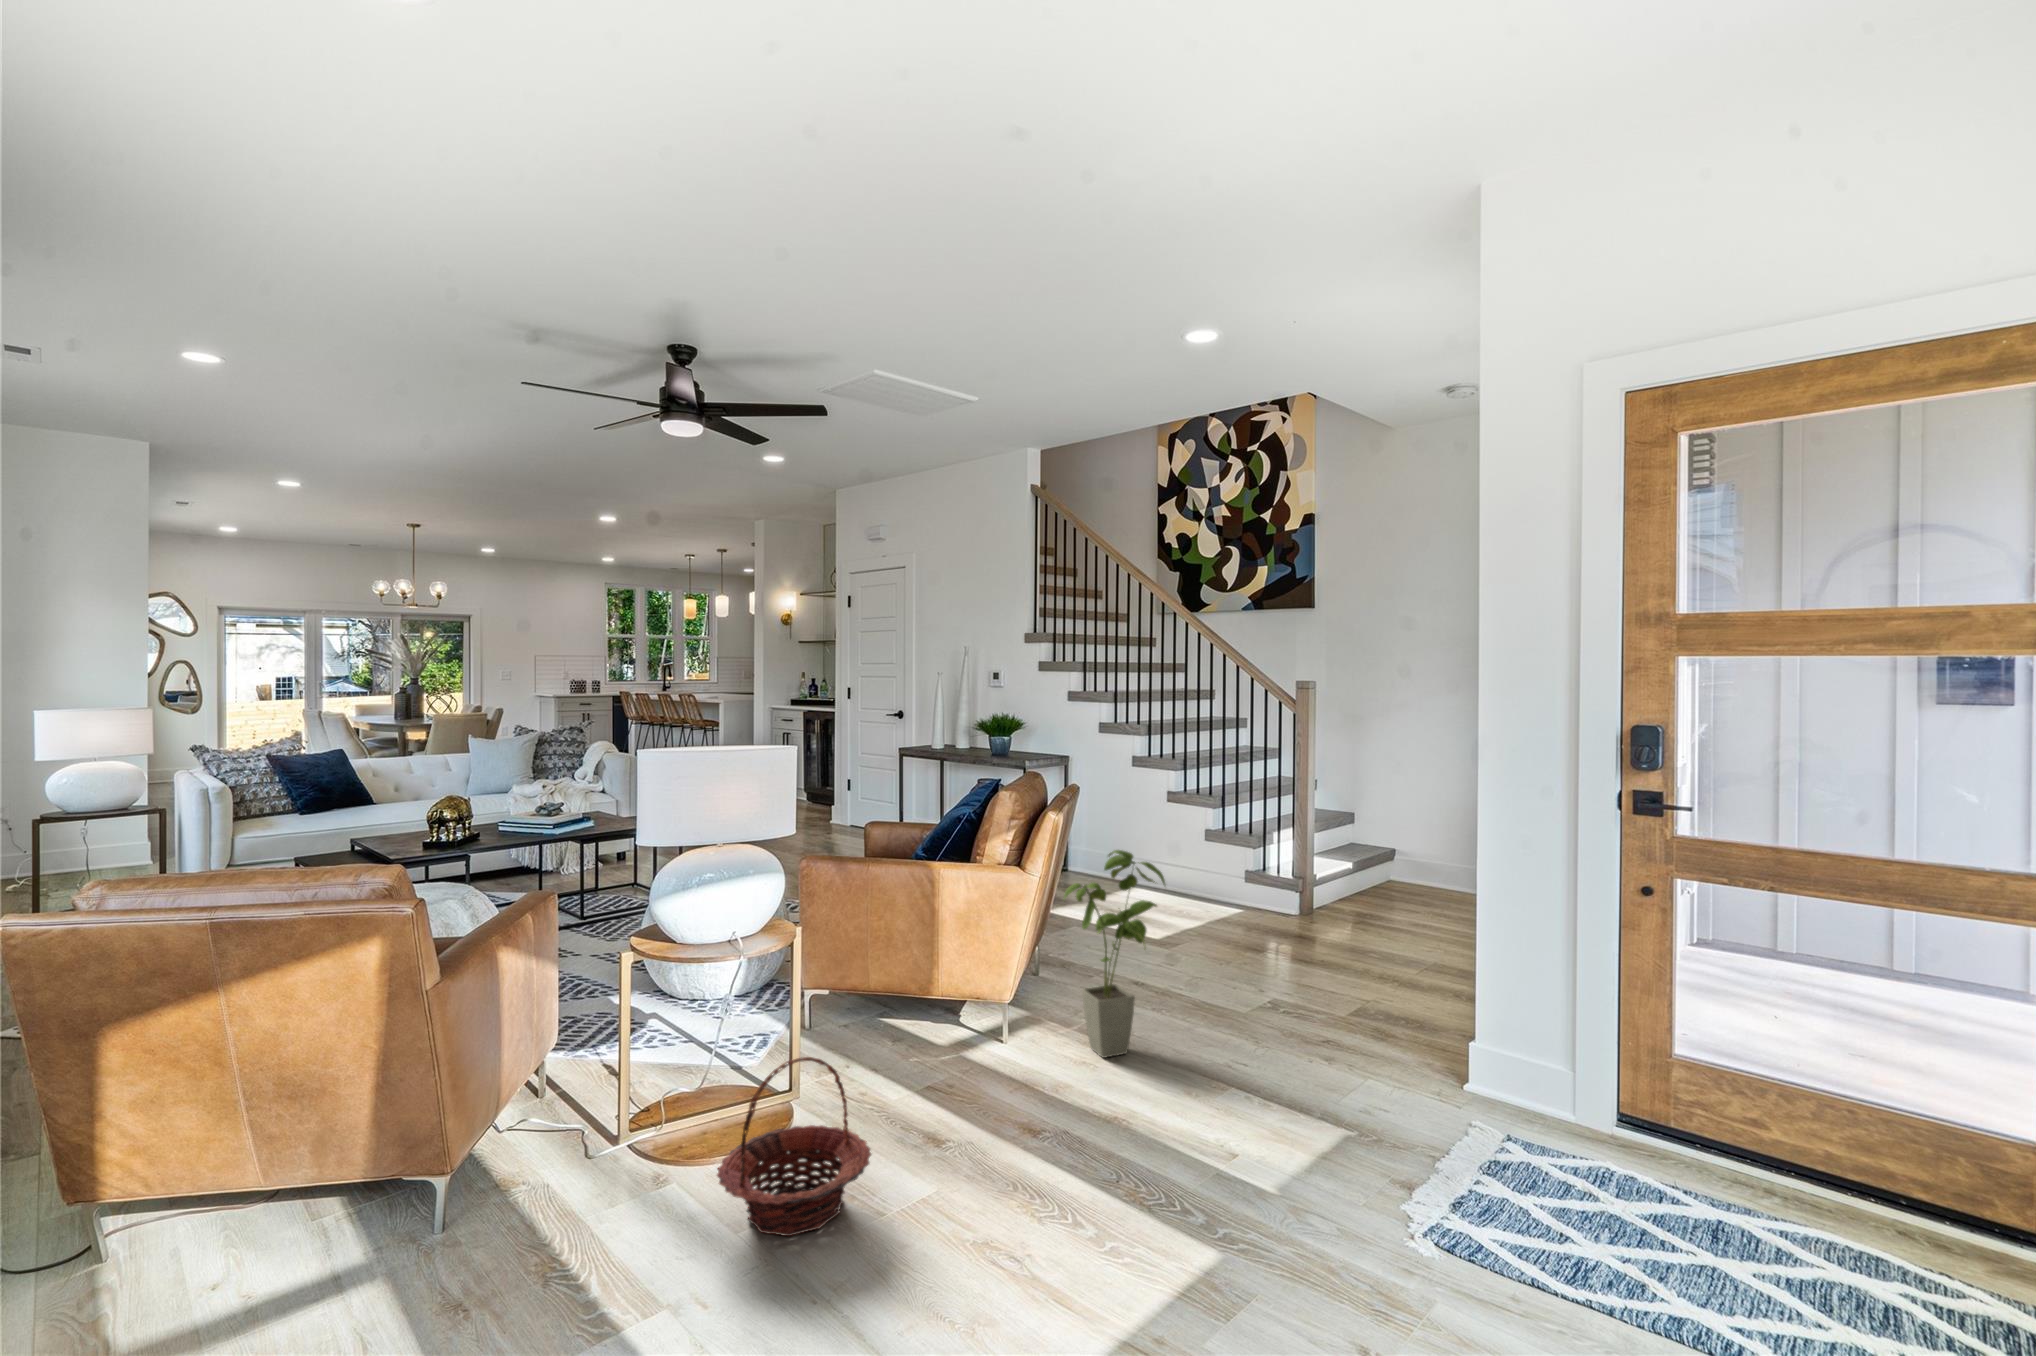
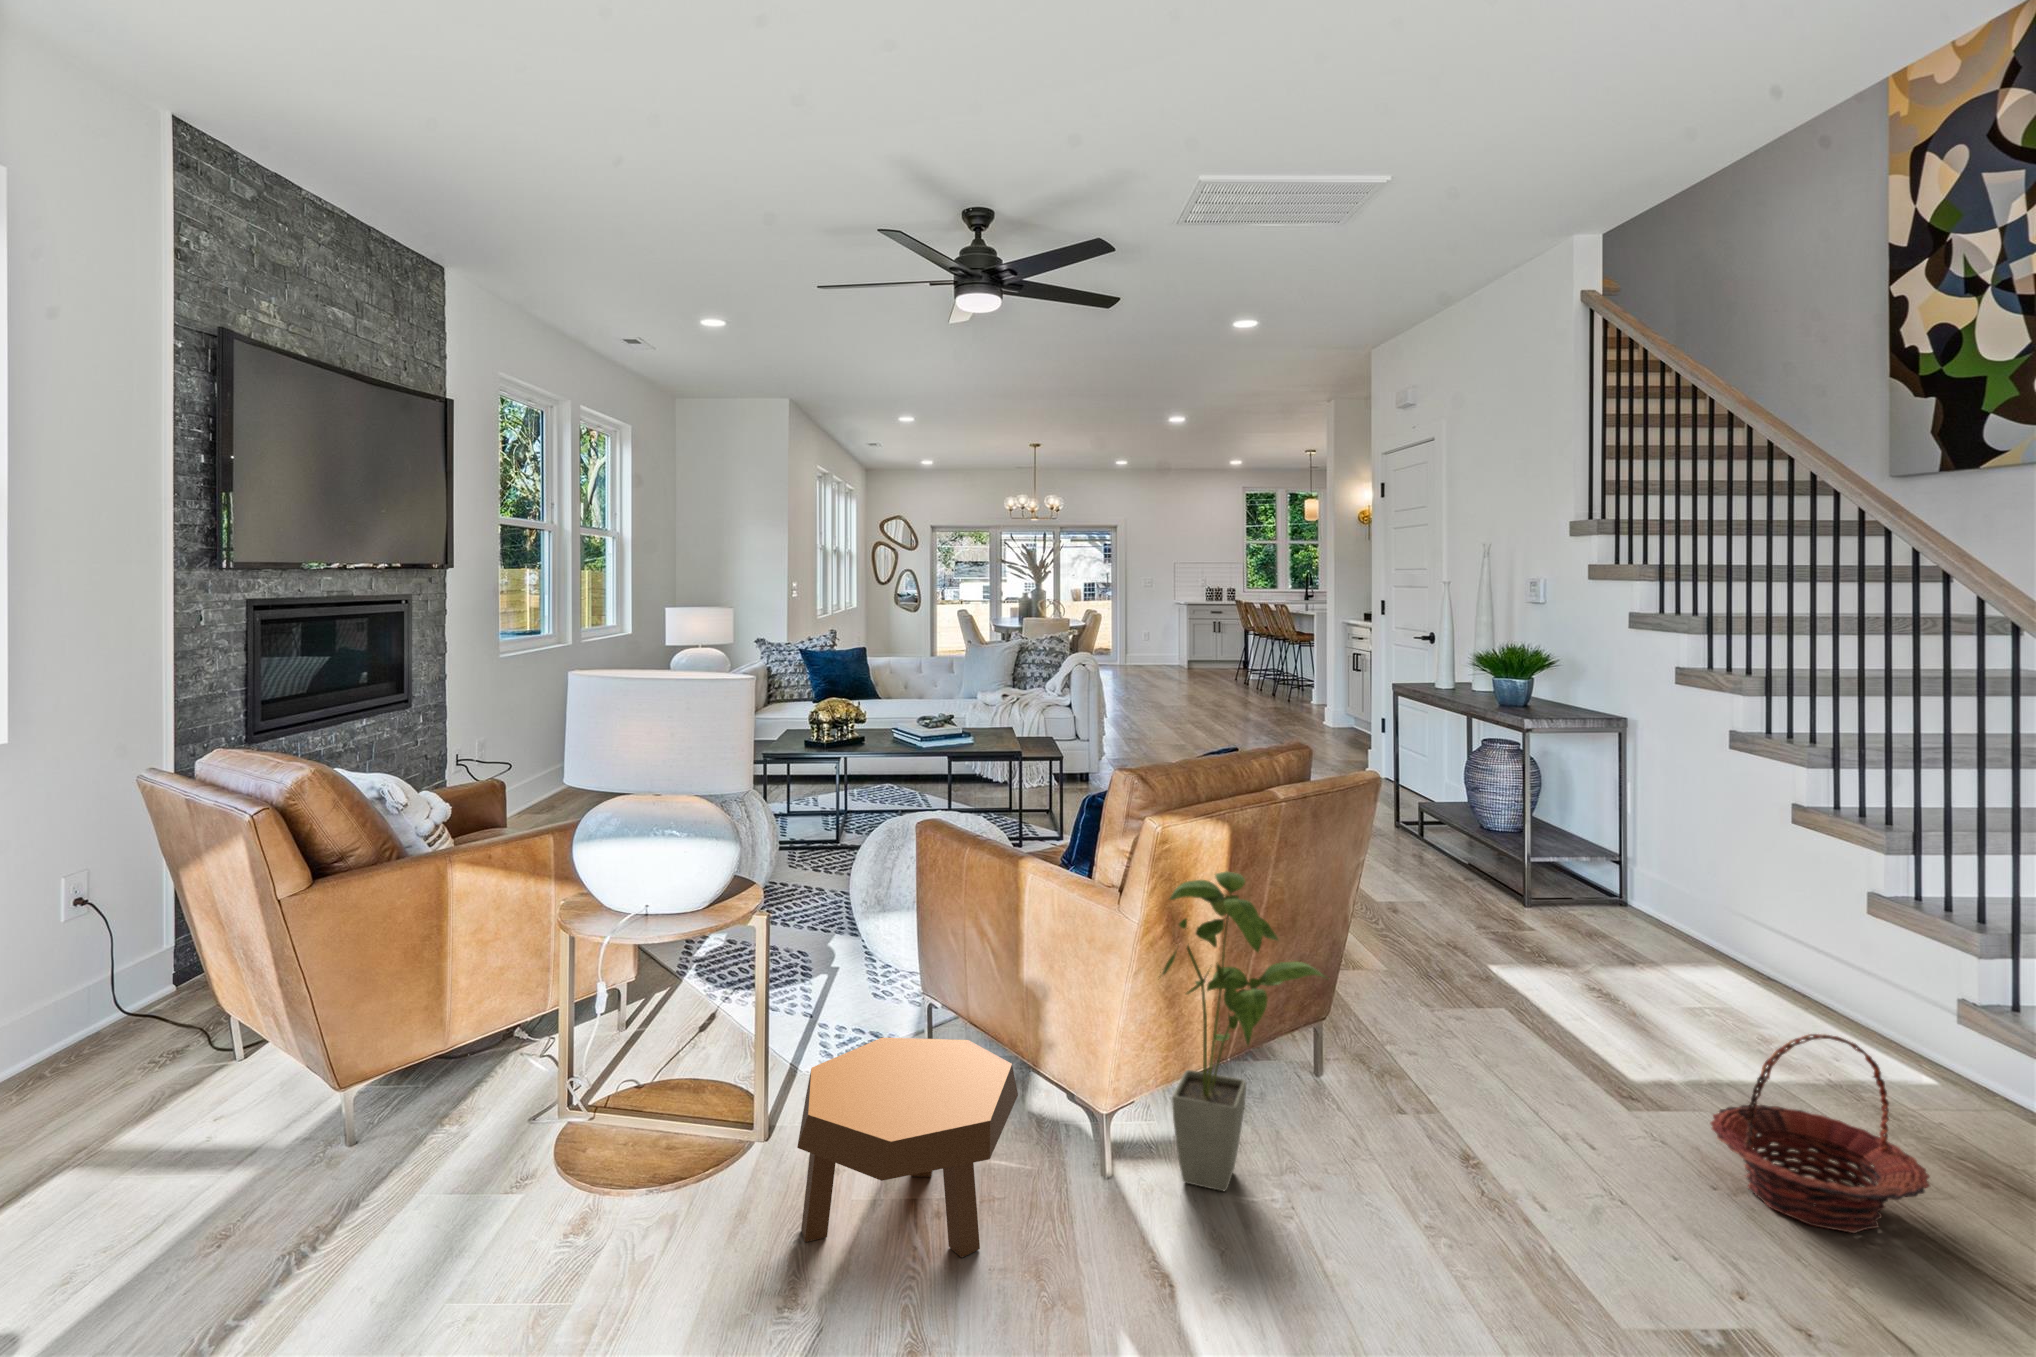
footstool: none [913,1005,1077,1168] -> present [797,1038,1018,1258]
basket: present [717,1057,871,1236] -> present [1711,1034,1930,1233]

